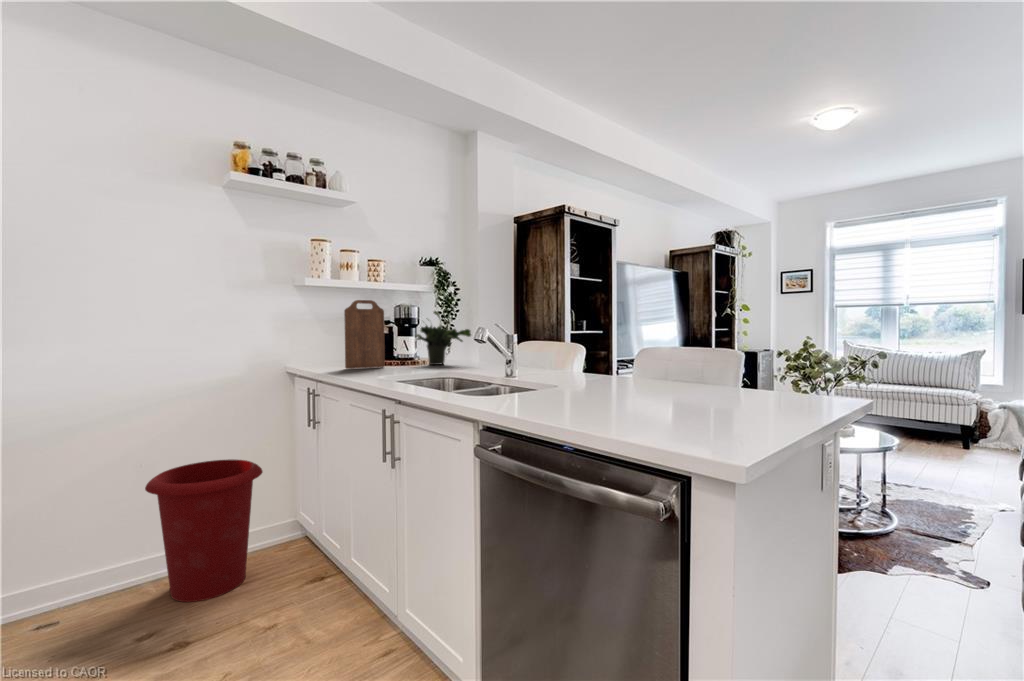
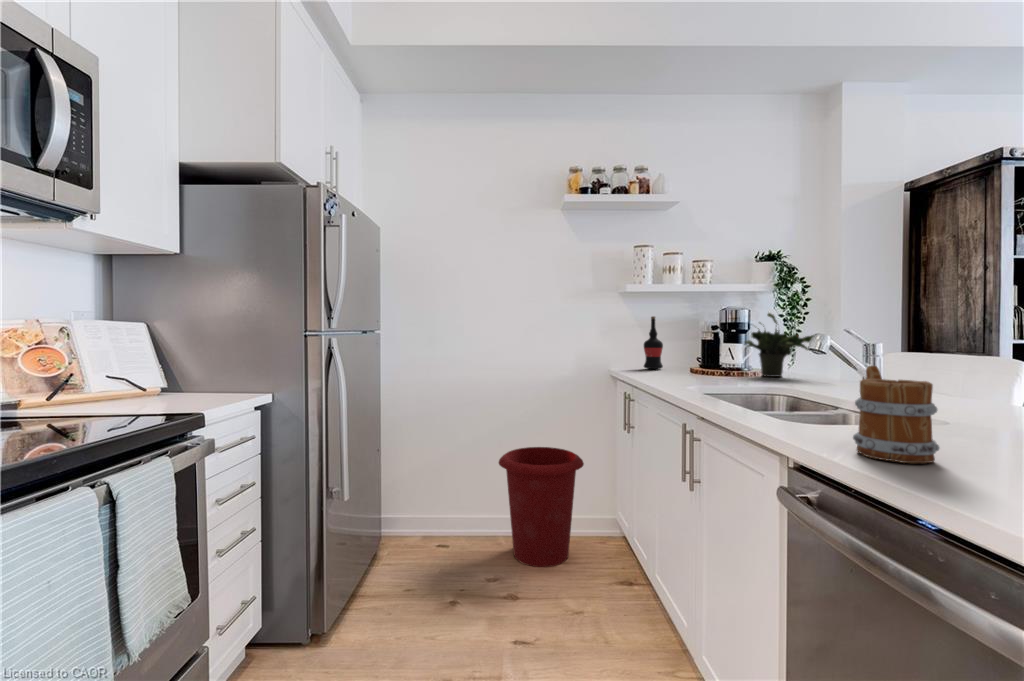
cutting board: present [344,300,385,369] -> none [663,304,706,375]
wine bottle: none [320,311,340,364] -> present [644,316,663,369]
mug: none [520,350,564,412] -> present [853,366,940,463]

